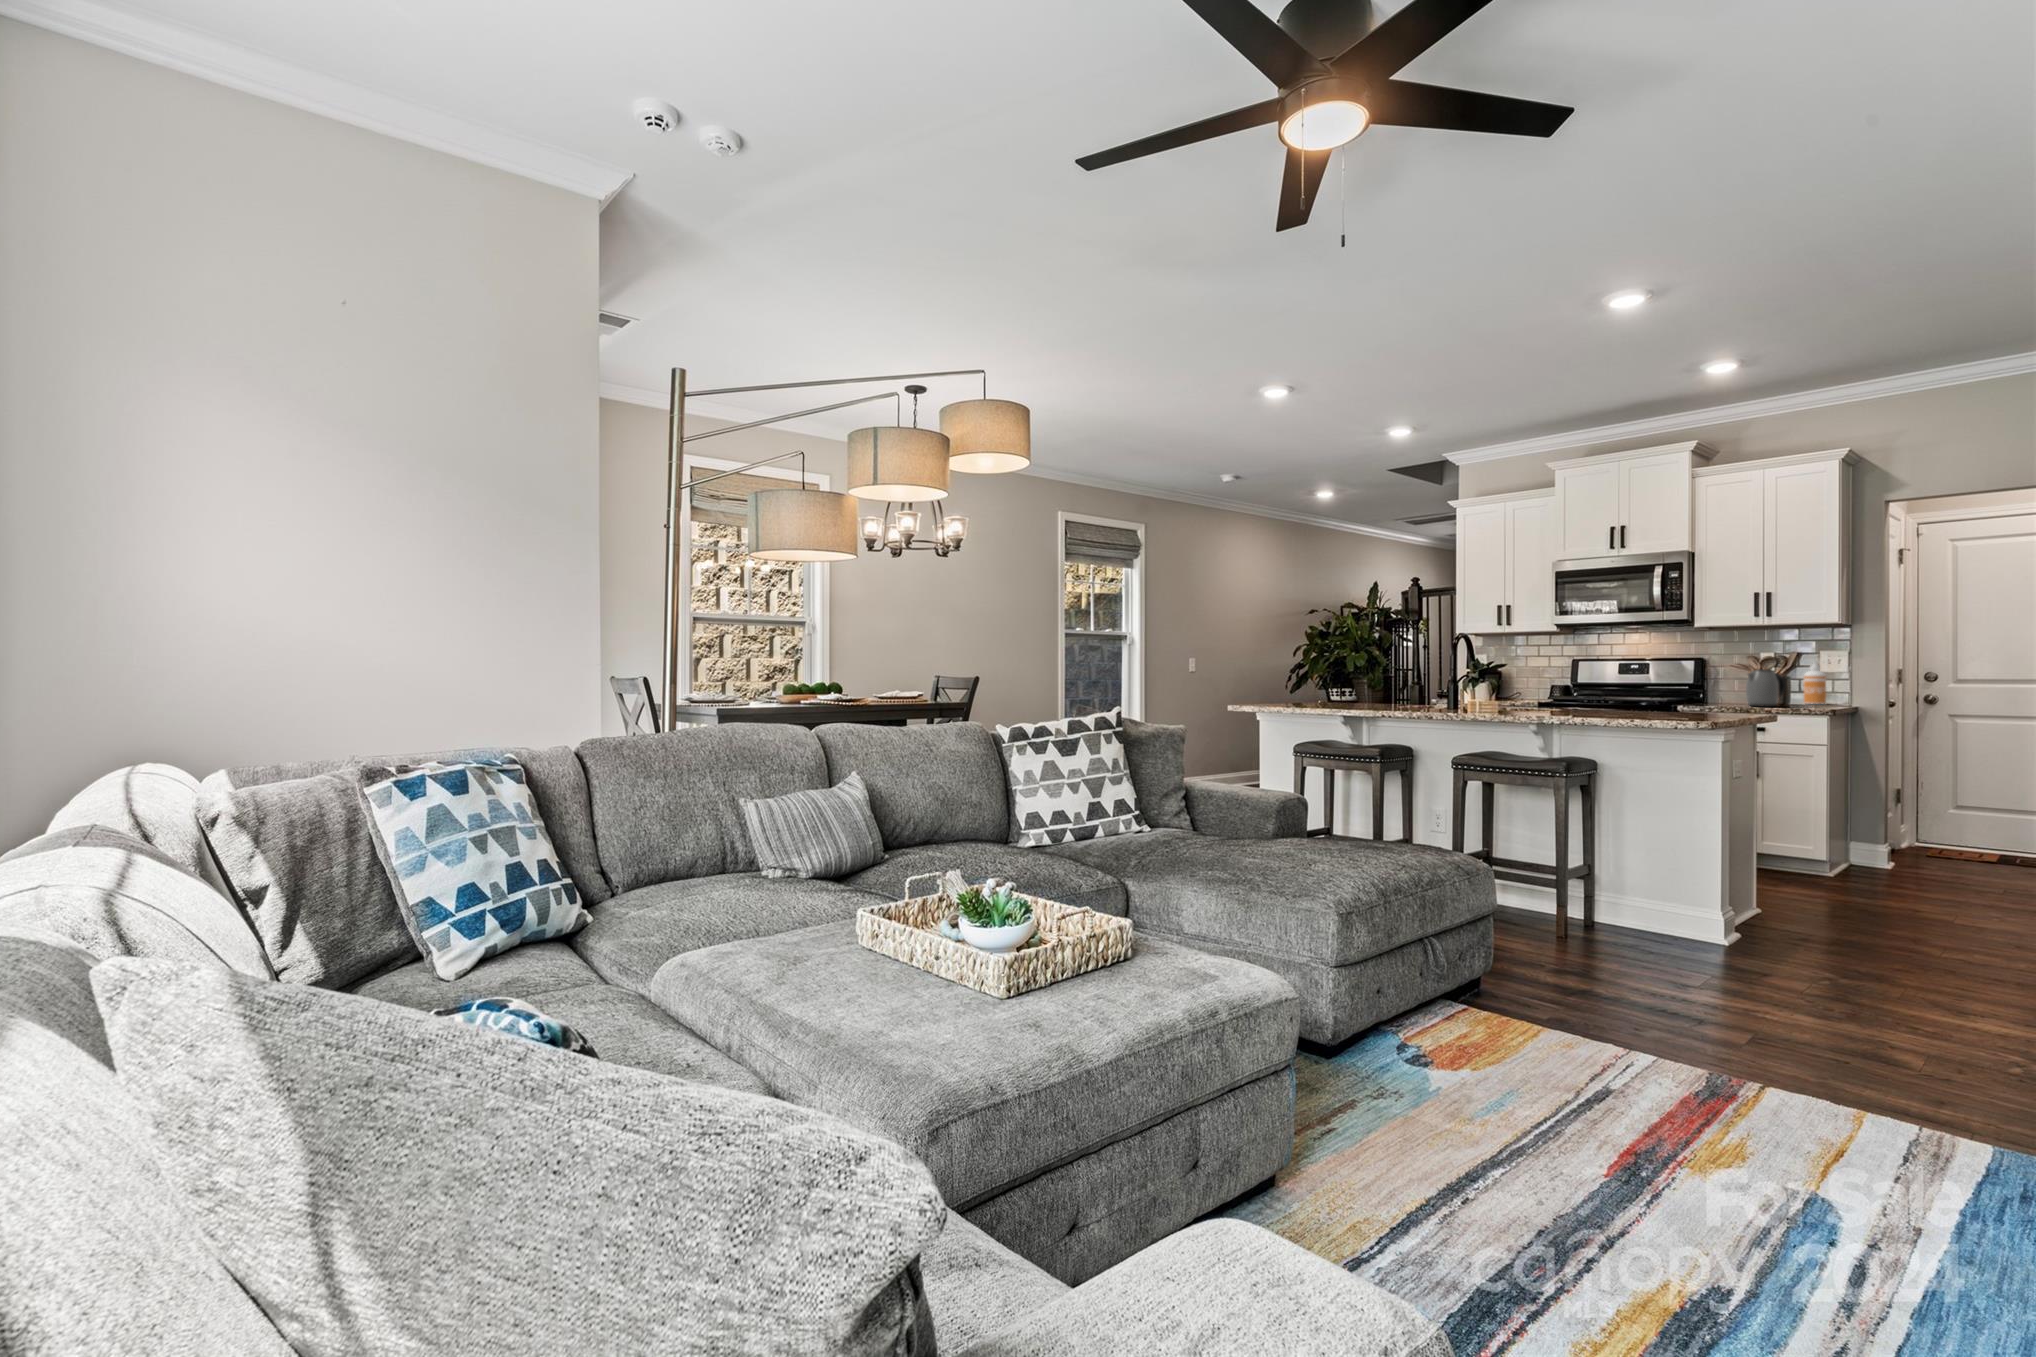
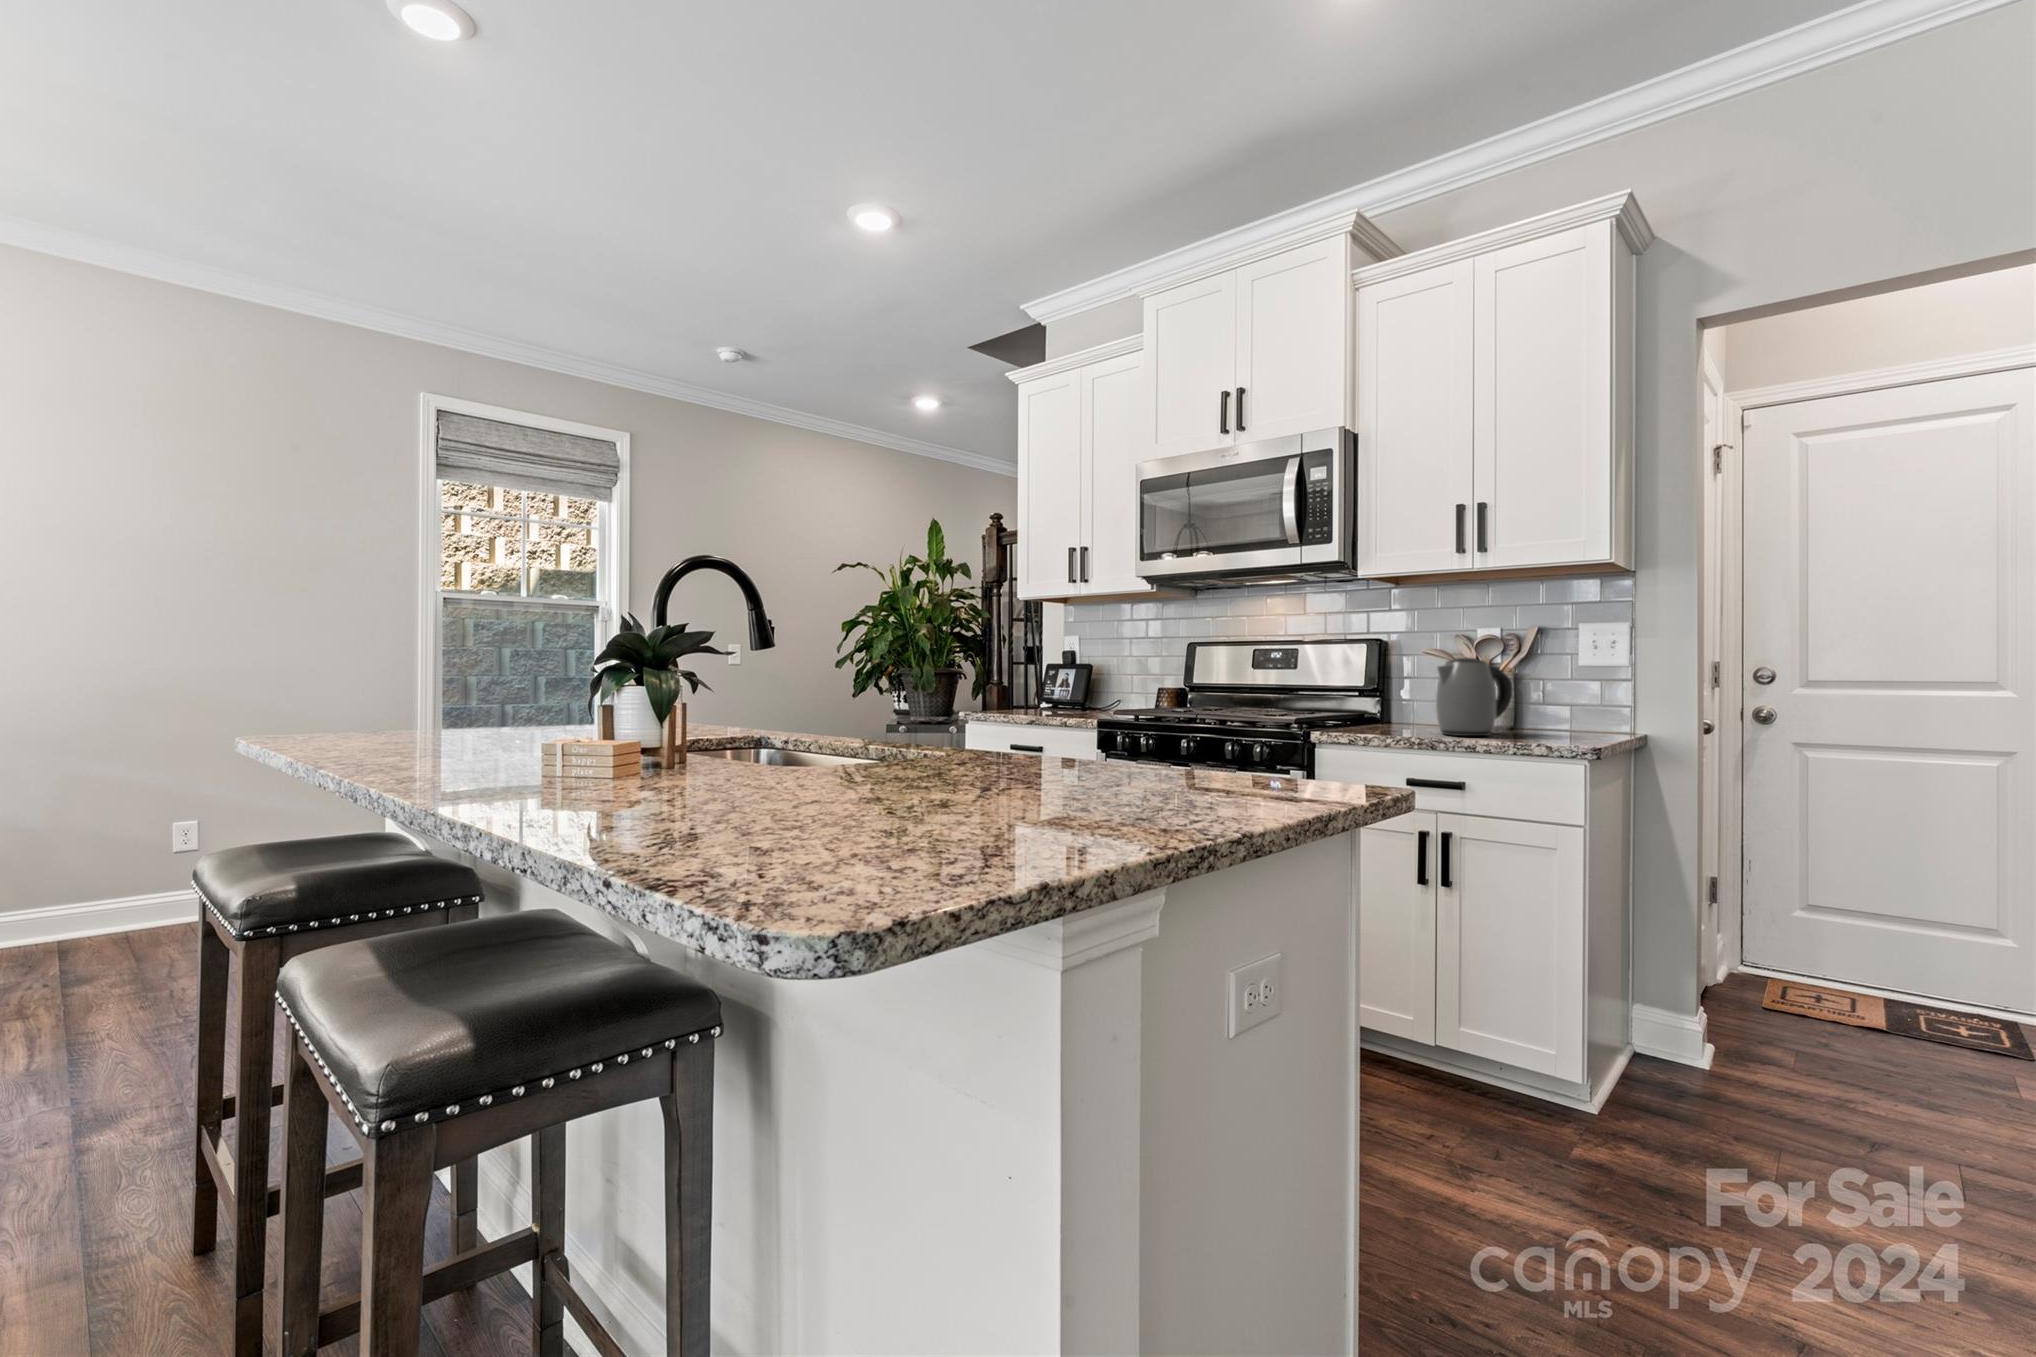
soap dispenser: present [1804,661,1826,704] -> none [1549,642,1589,729]

